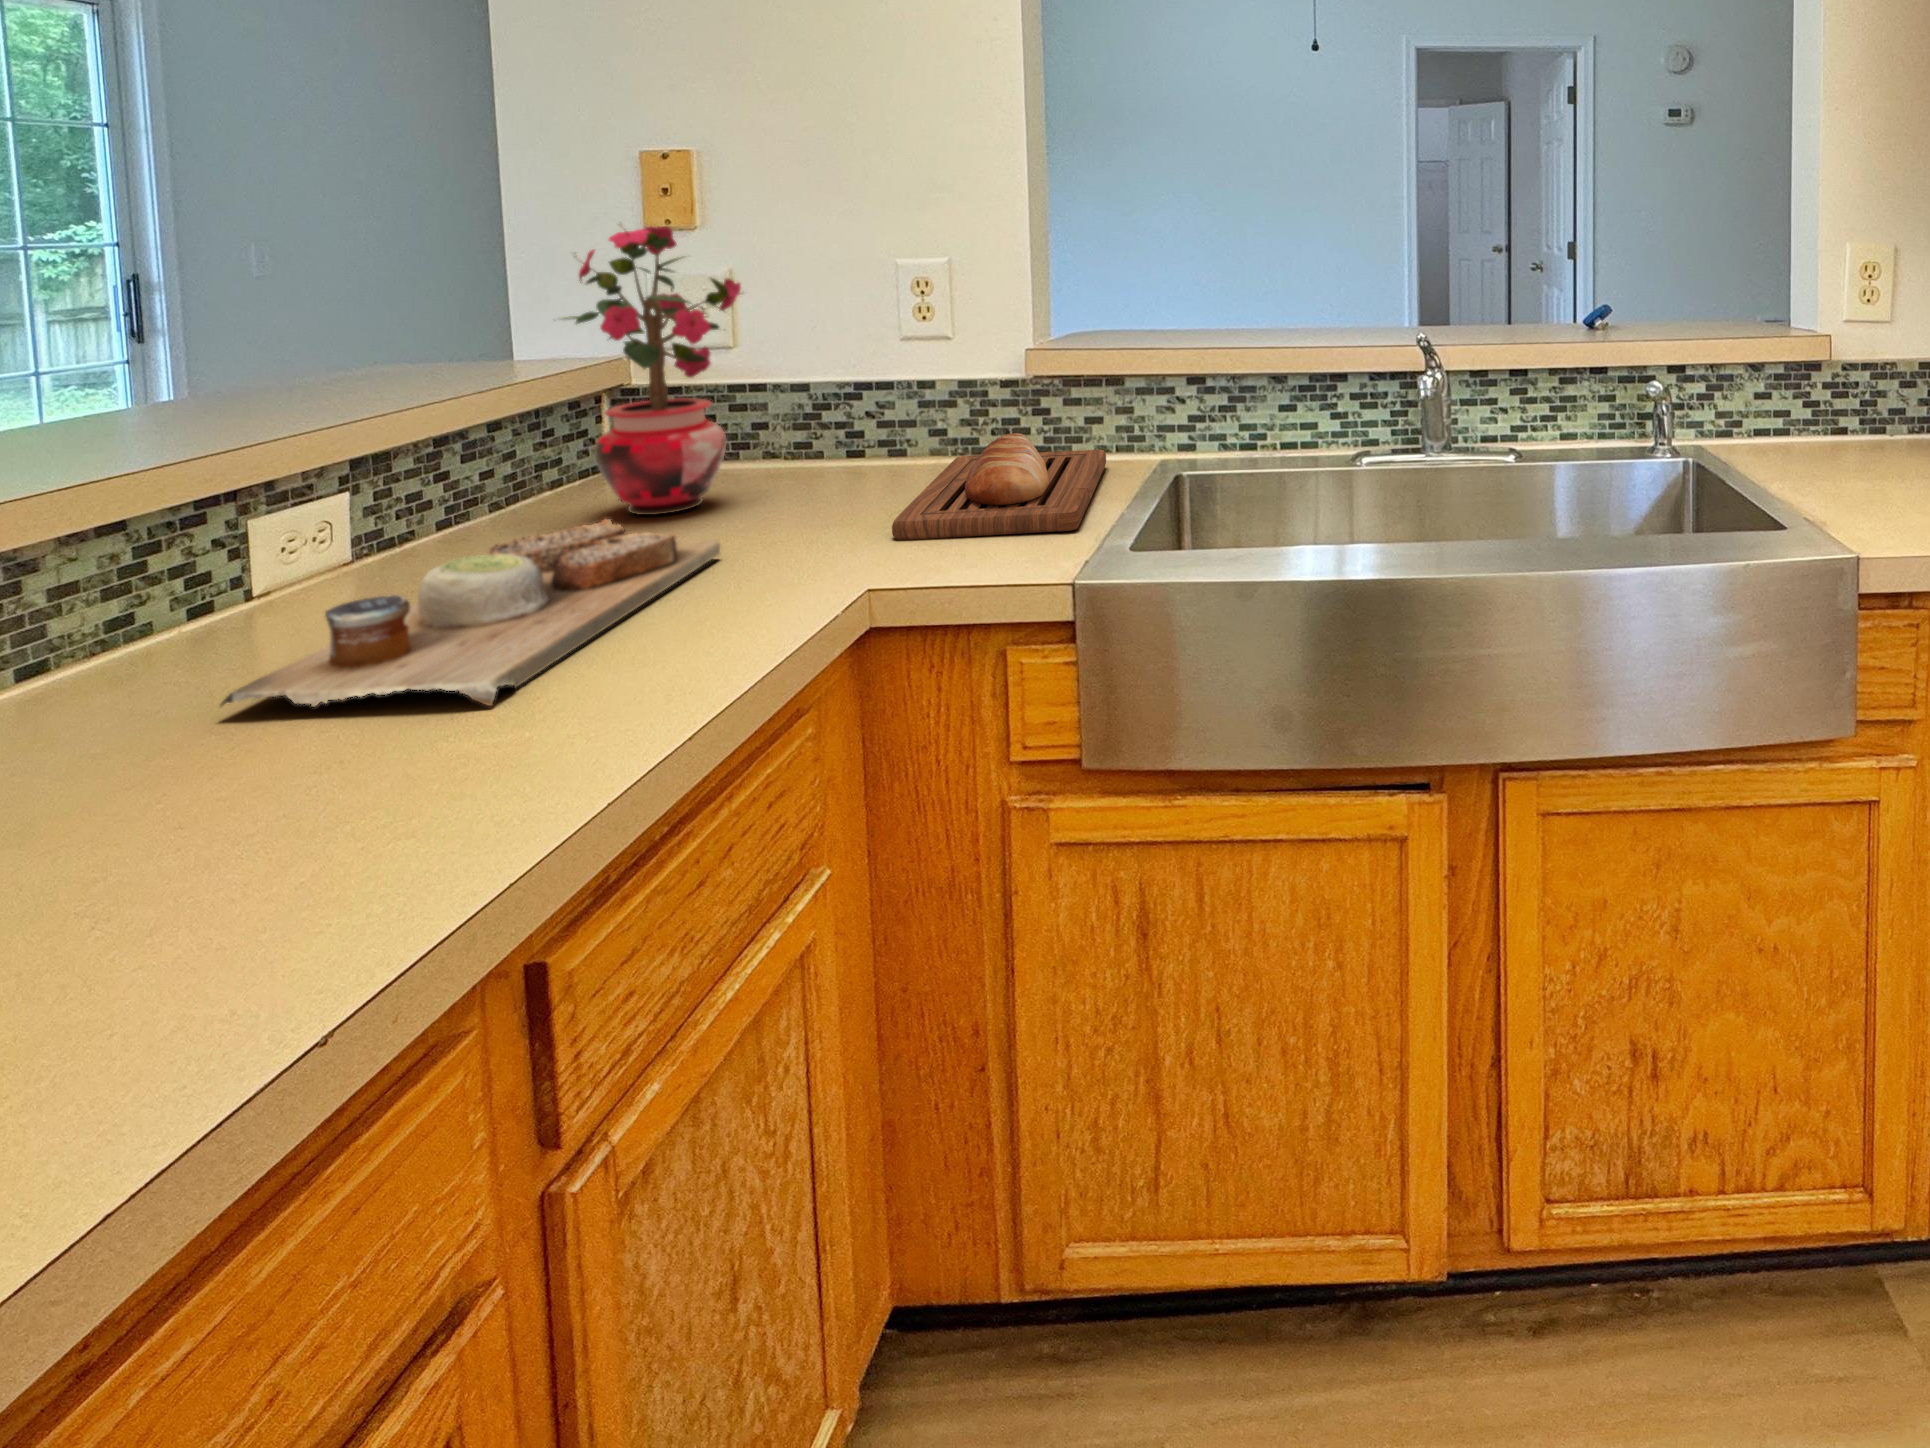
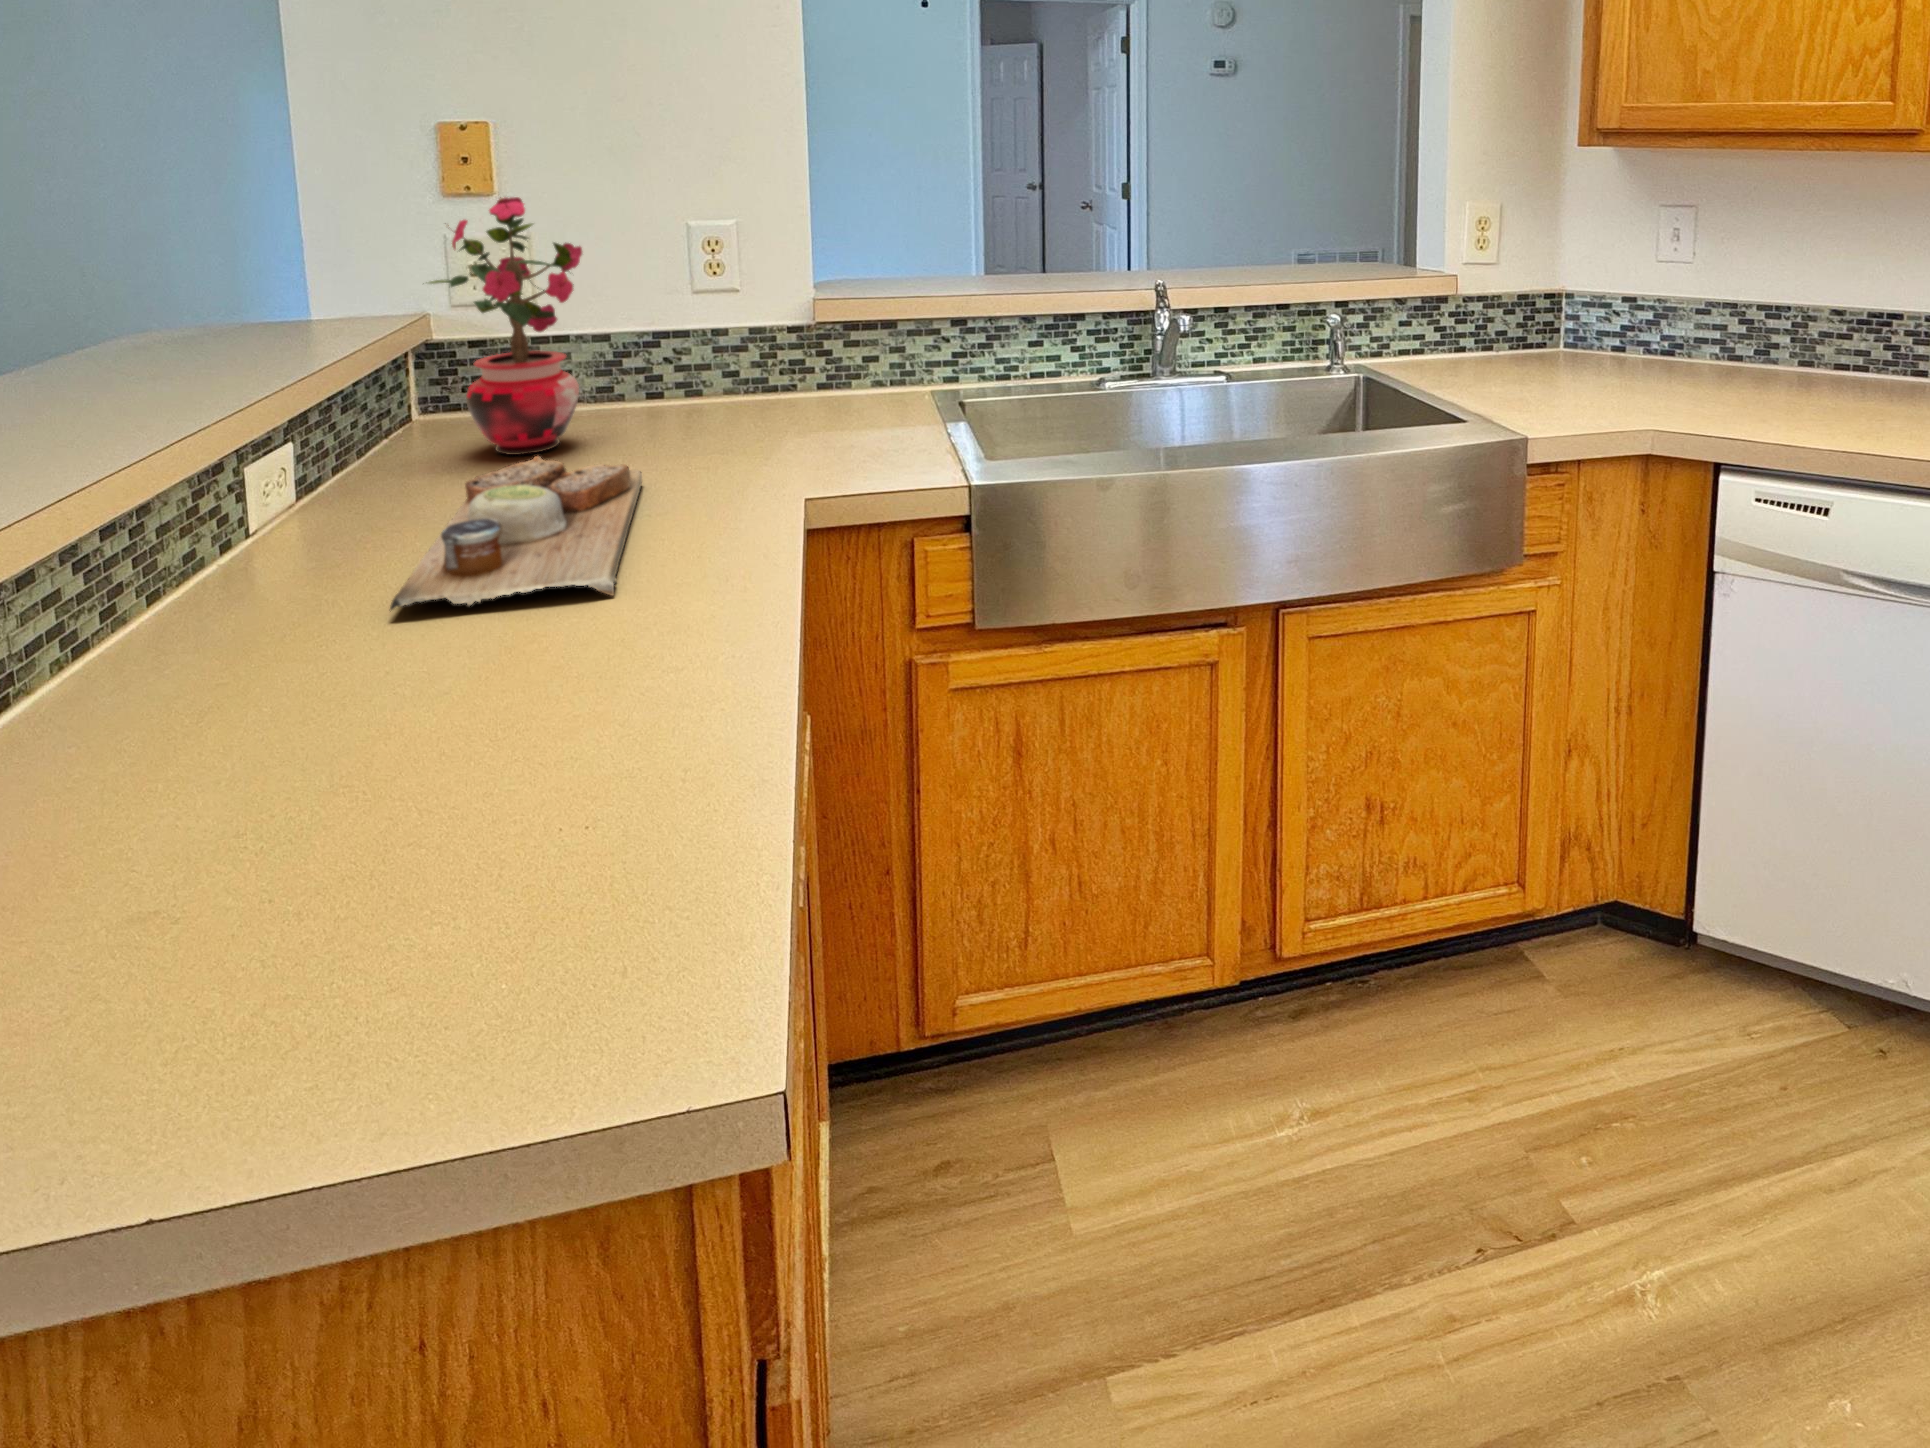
bread loaf: present [892,433,1106,540] -> none [758,372,925,463]

